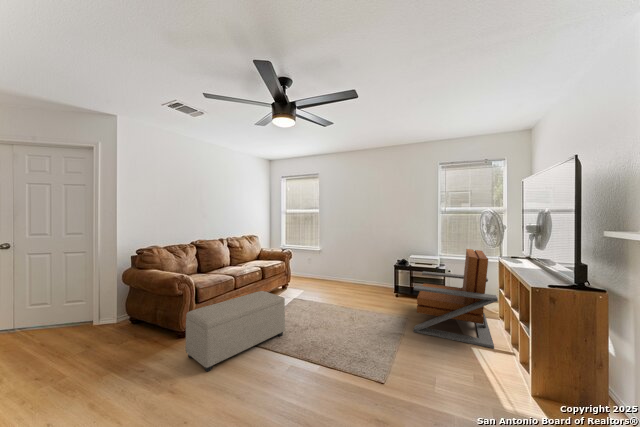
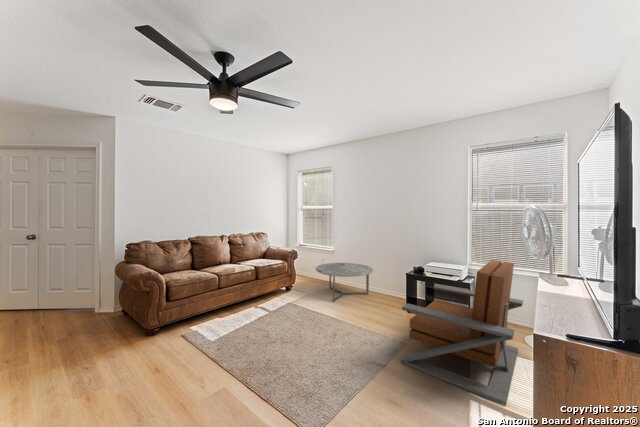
coffee table: none [312,260,362,294] -> present [316,263,373,302]
ottoman: present [186,291,285,372] -> none [136,294,249,379]

